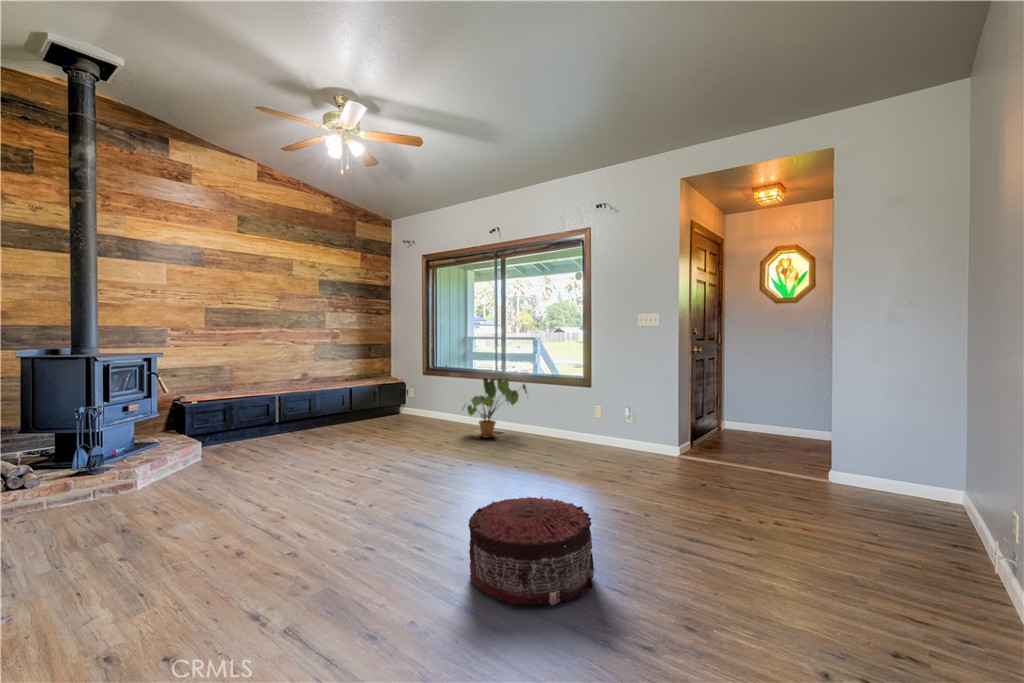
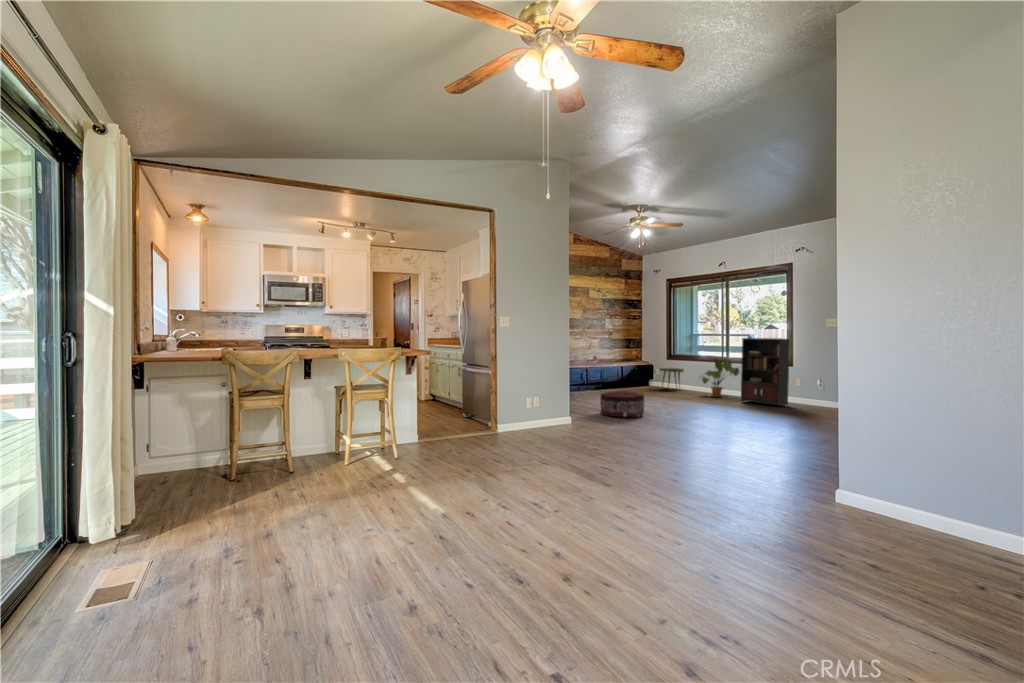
bookcase: none [520,345,611,456] -> present [741,338,790,406]
side table: none [407,388,446,426] -> present [660,368,684,383]
pouf: present [468,497,594,605] -> present [600,391,645,417]

